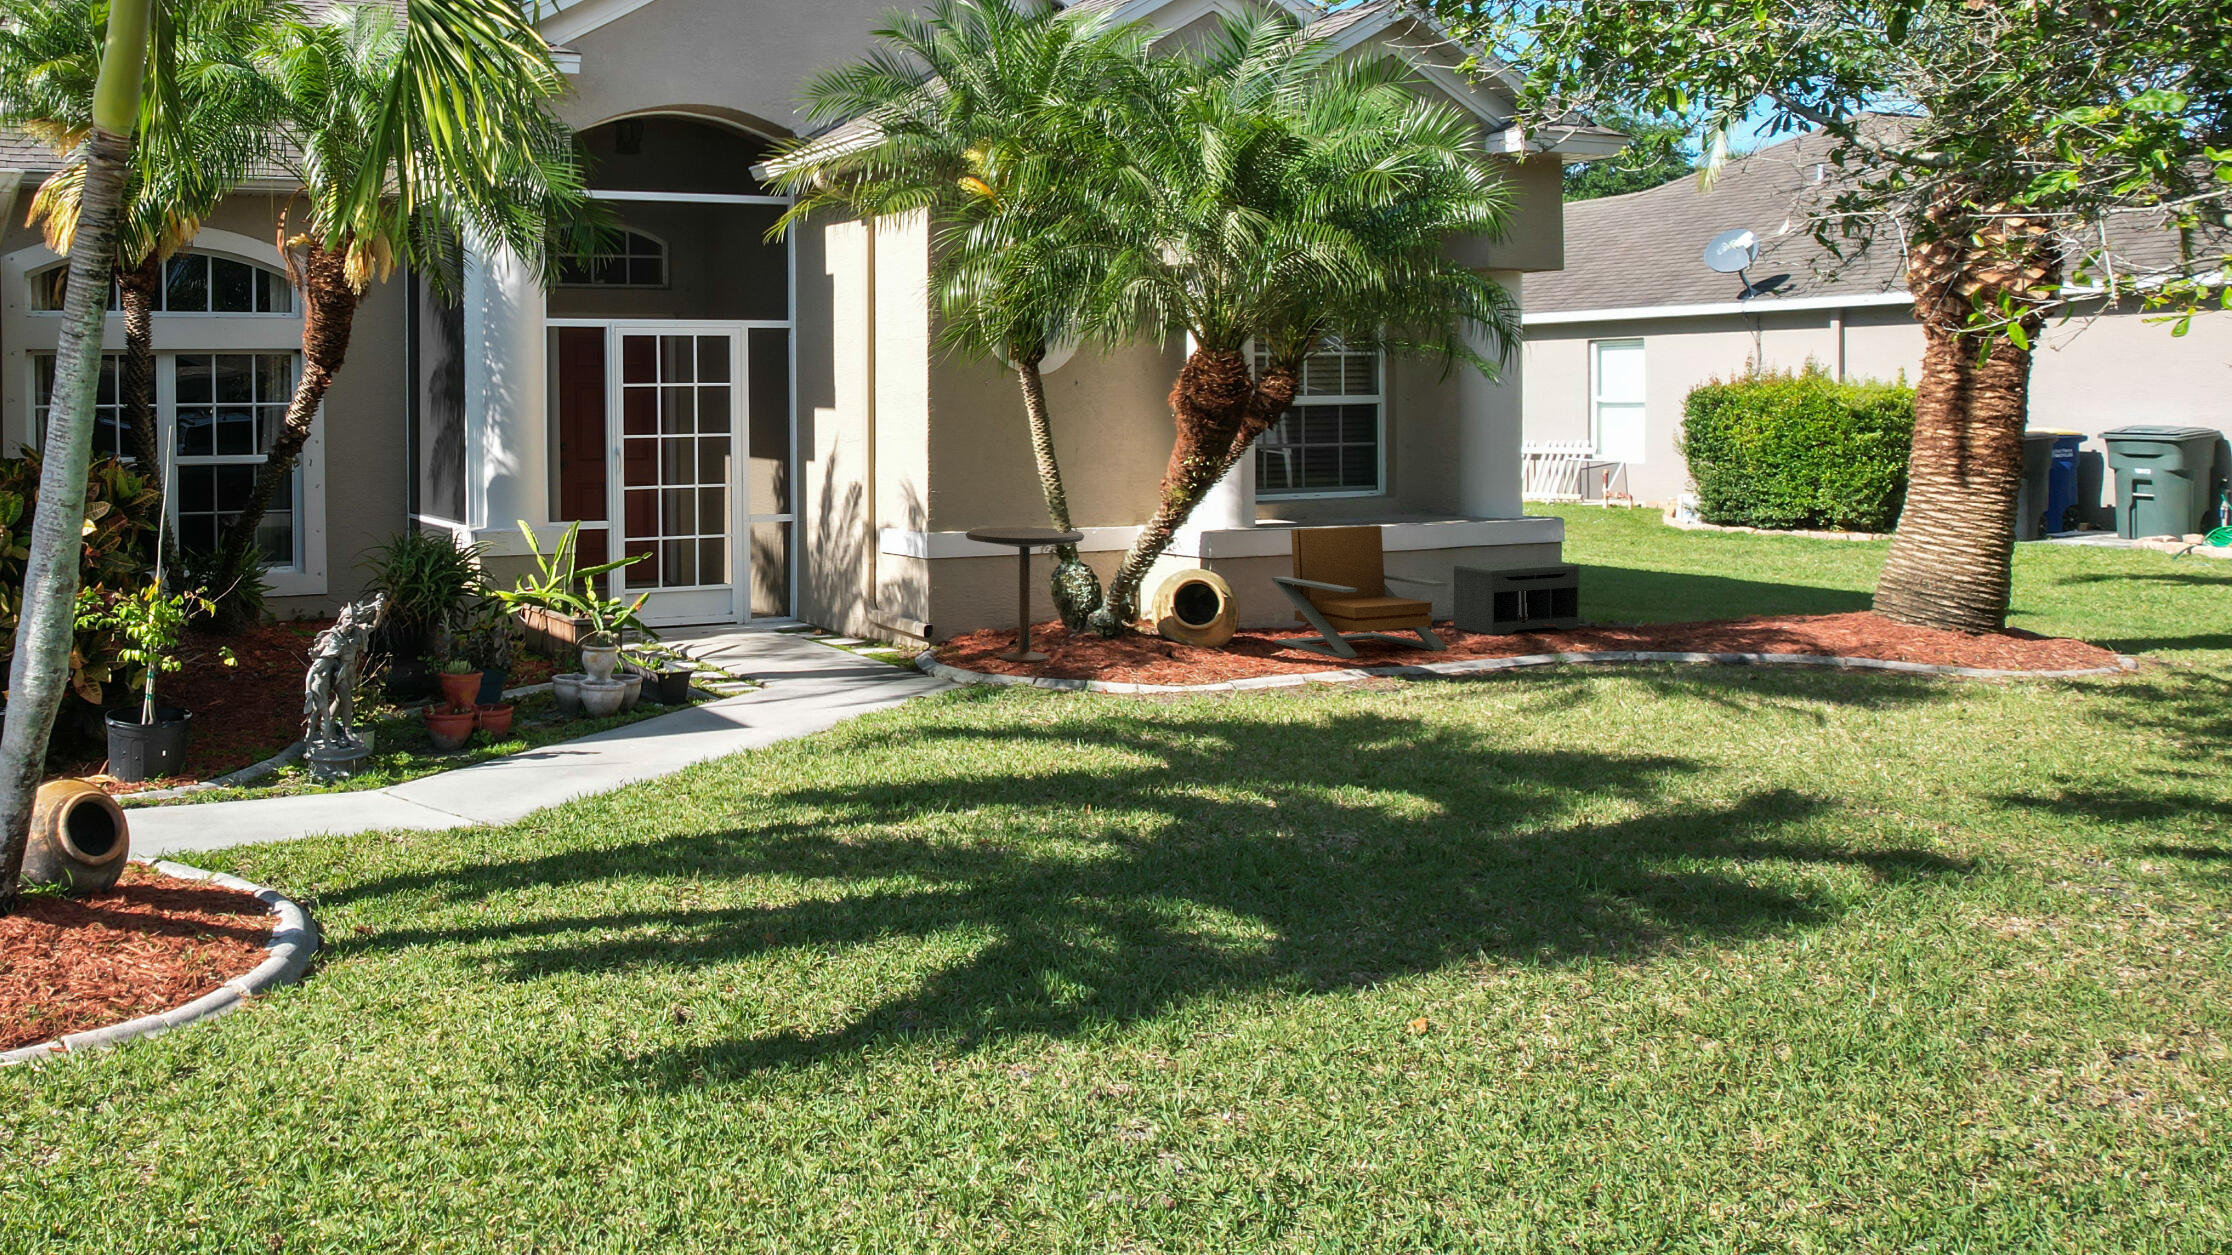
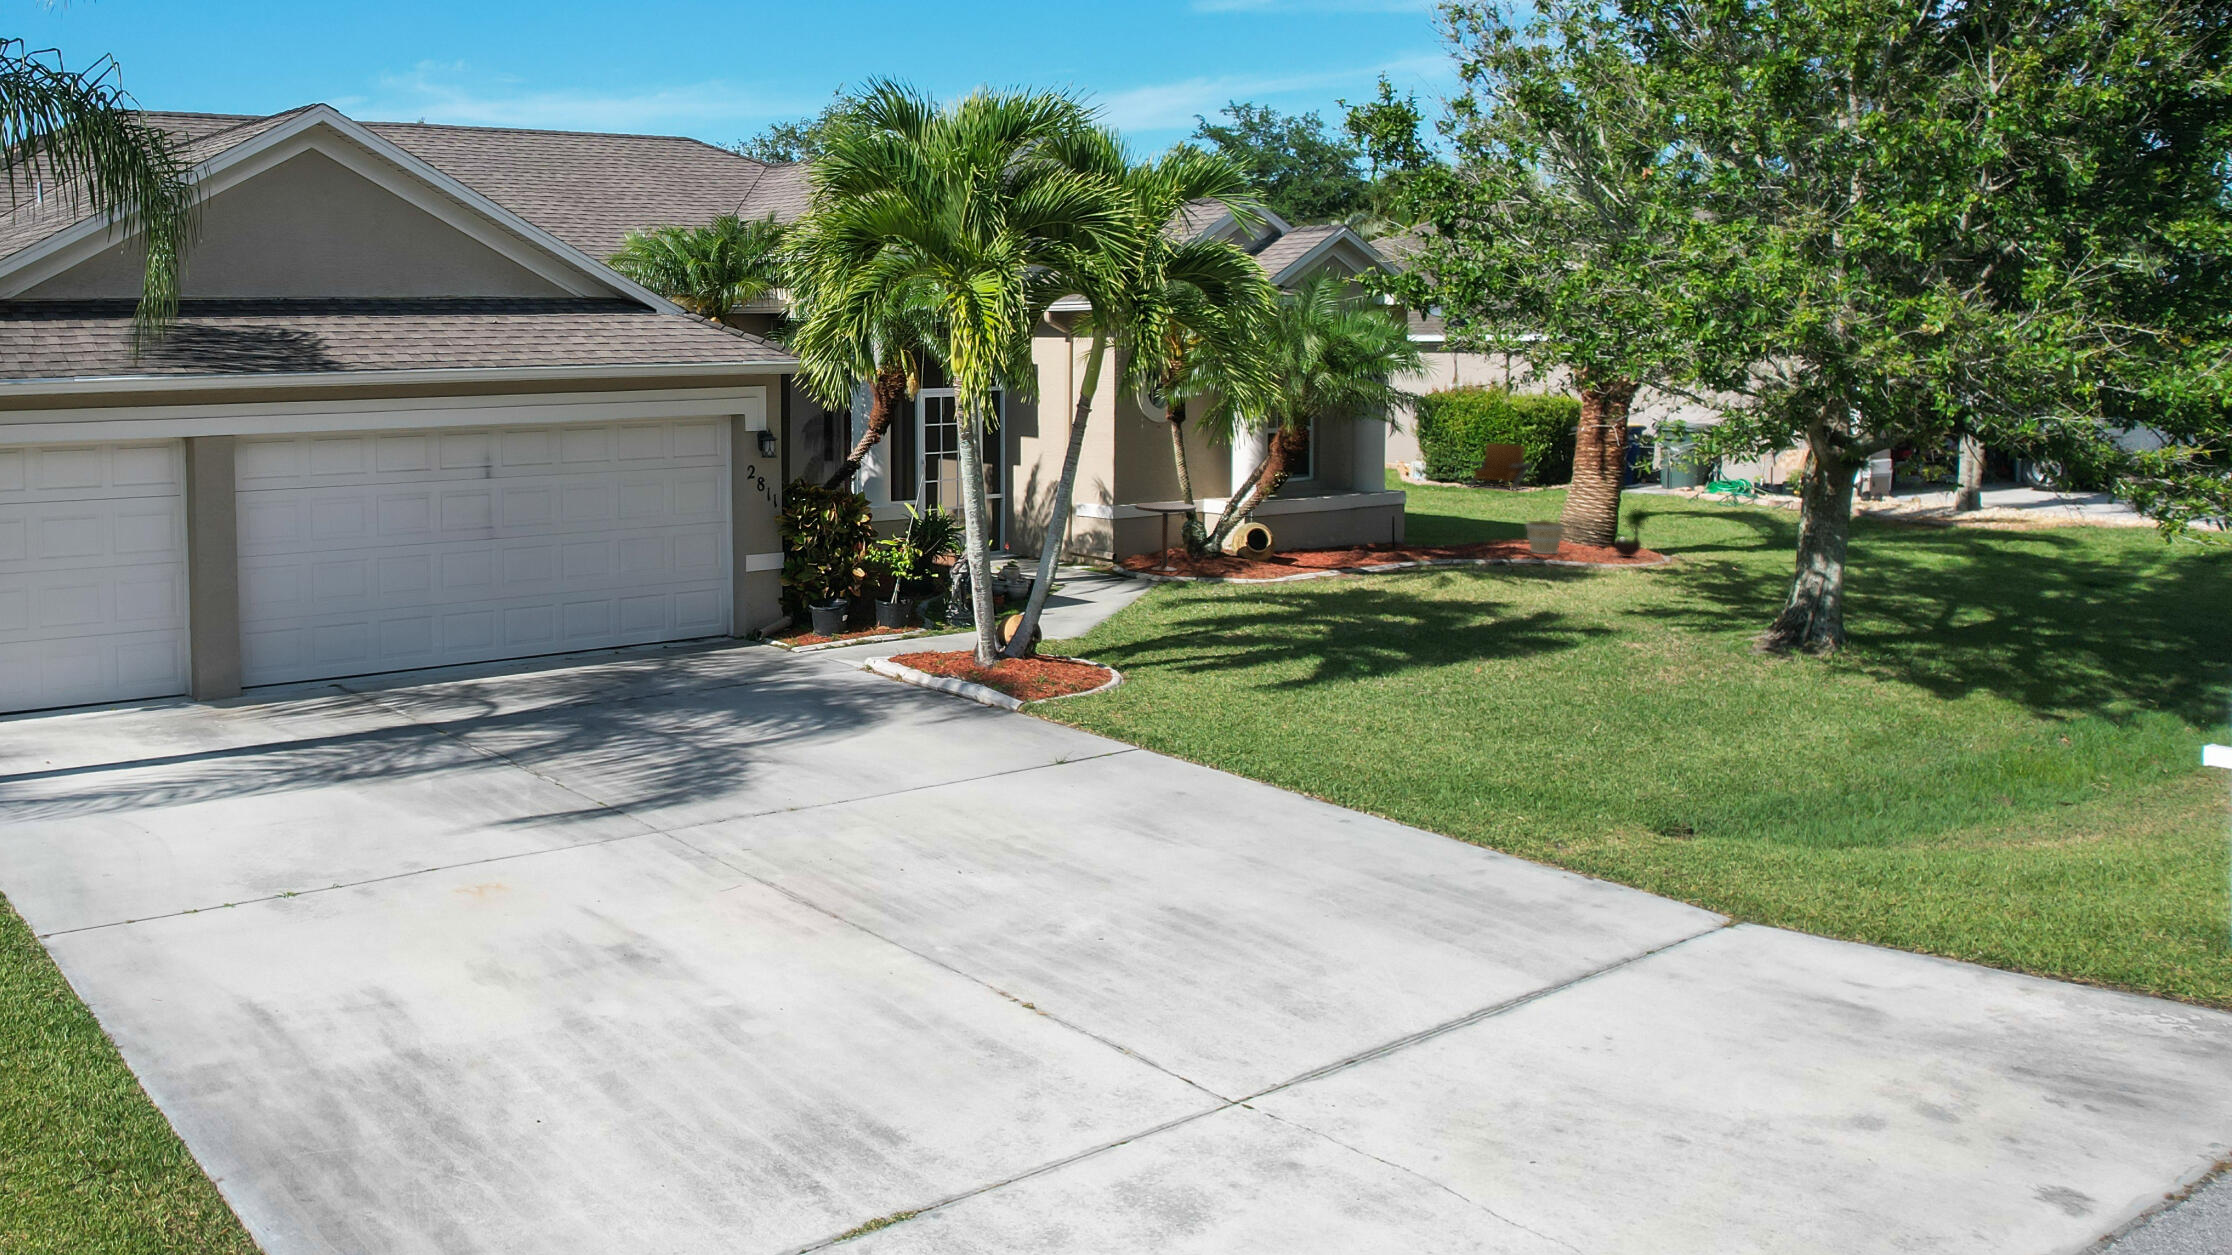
lounge chair: present [1272,526,1447,658] -> present [1468,443,1531,491]
potted tree: none [2002,546,2084,656] -> present [1614,508,1650,557]
bench: present [1453,560,1580,635] -> none [1353,513,1414,553]
wooden bucket: none [1807,578,1893,647] -> present [1526,520,1564,554]

